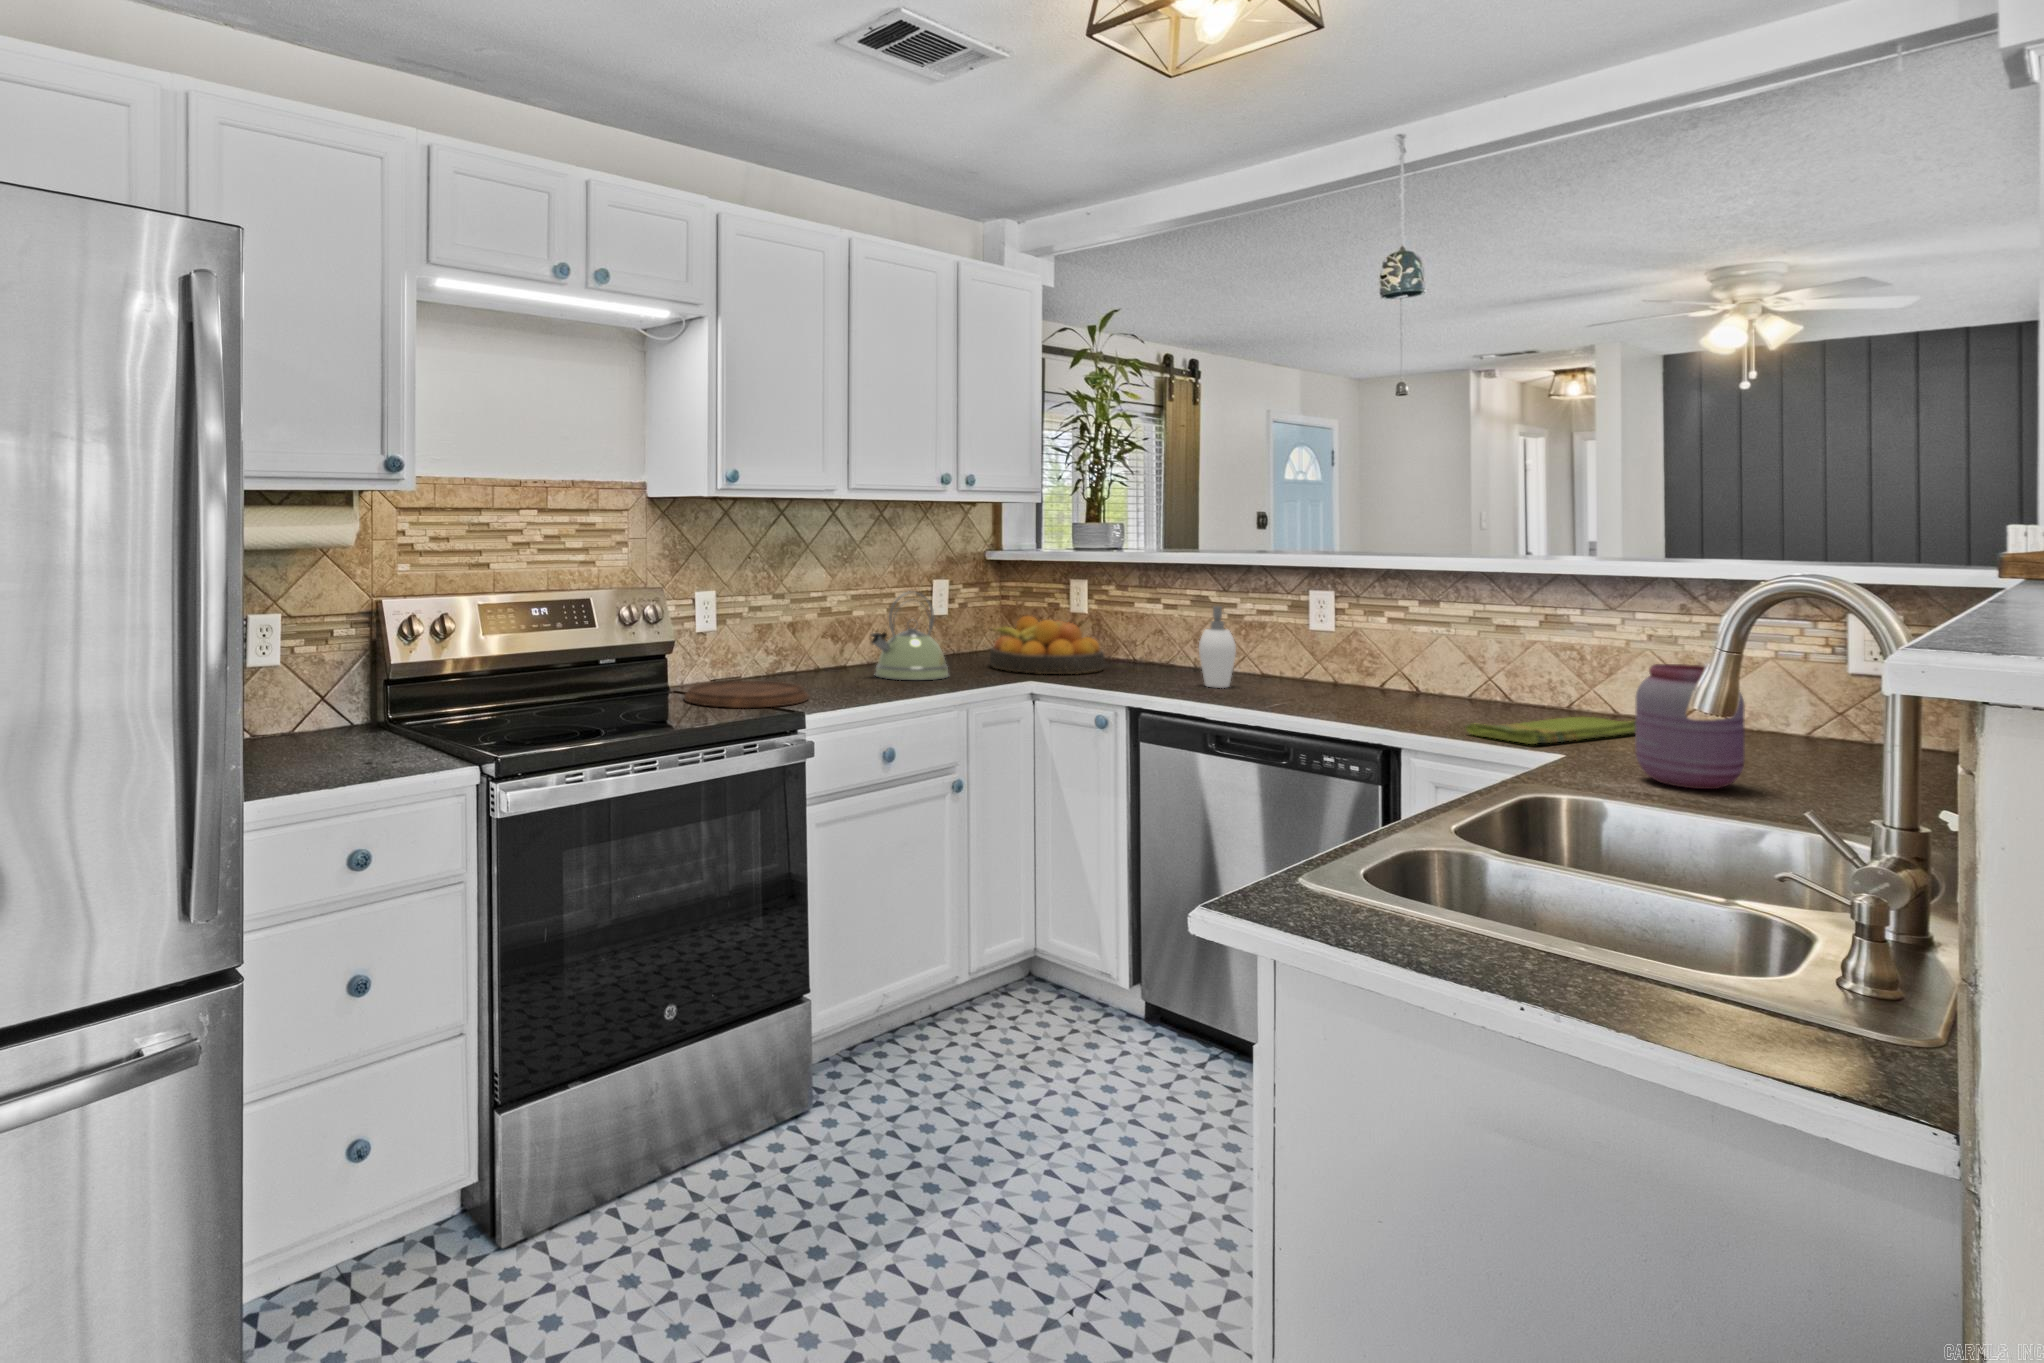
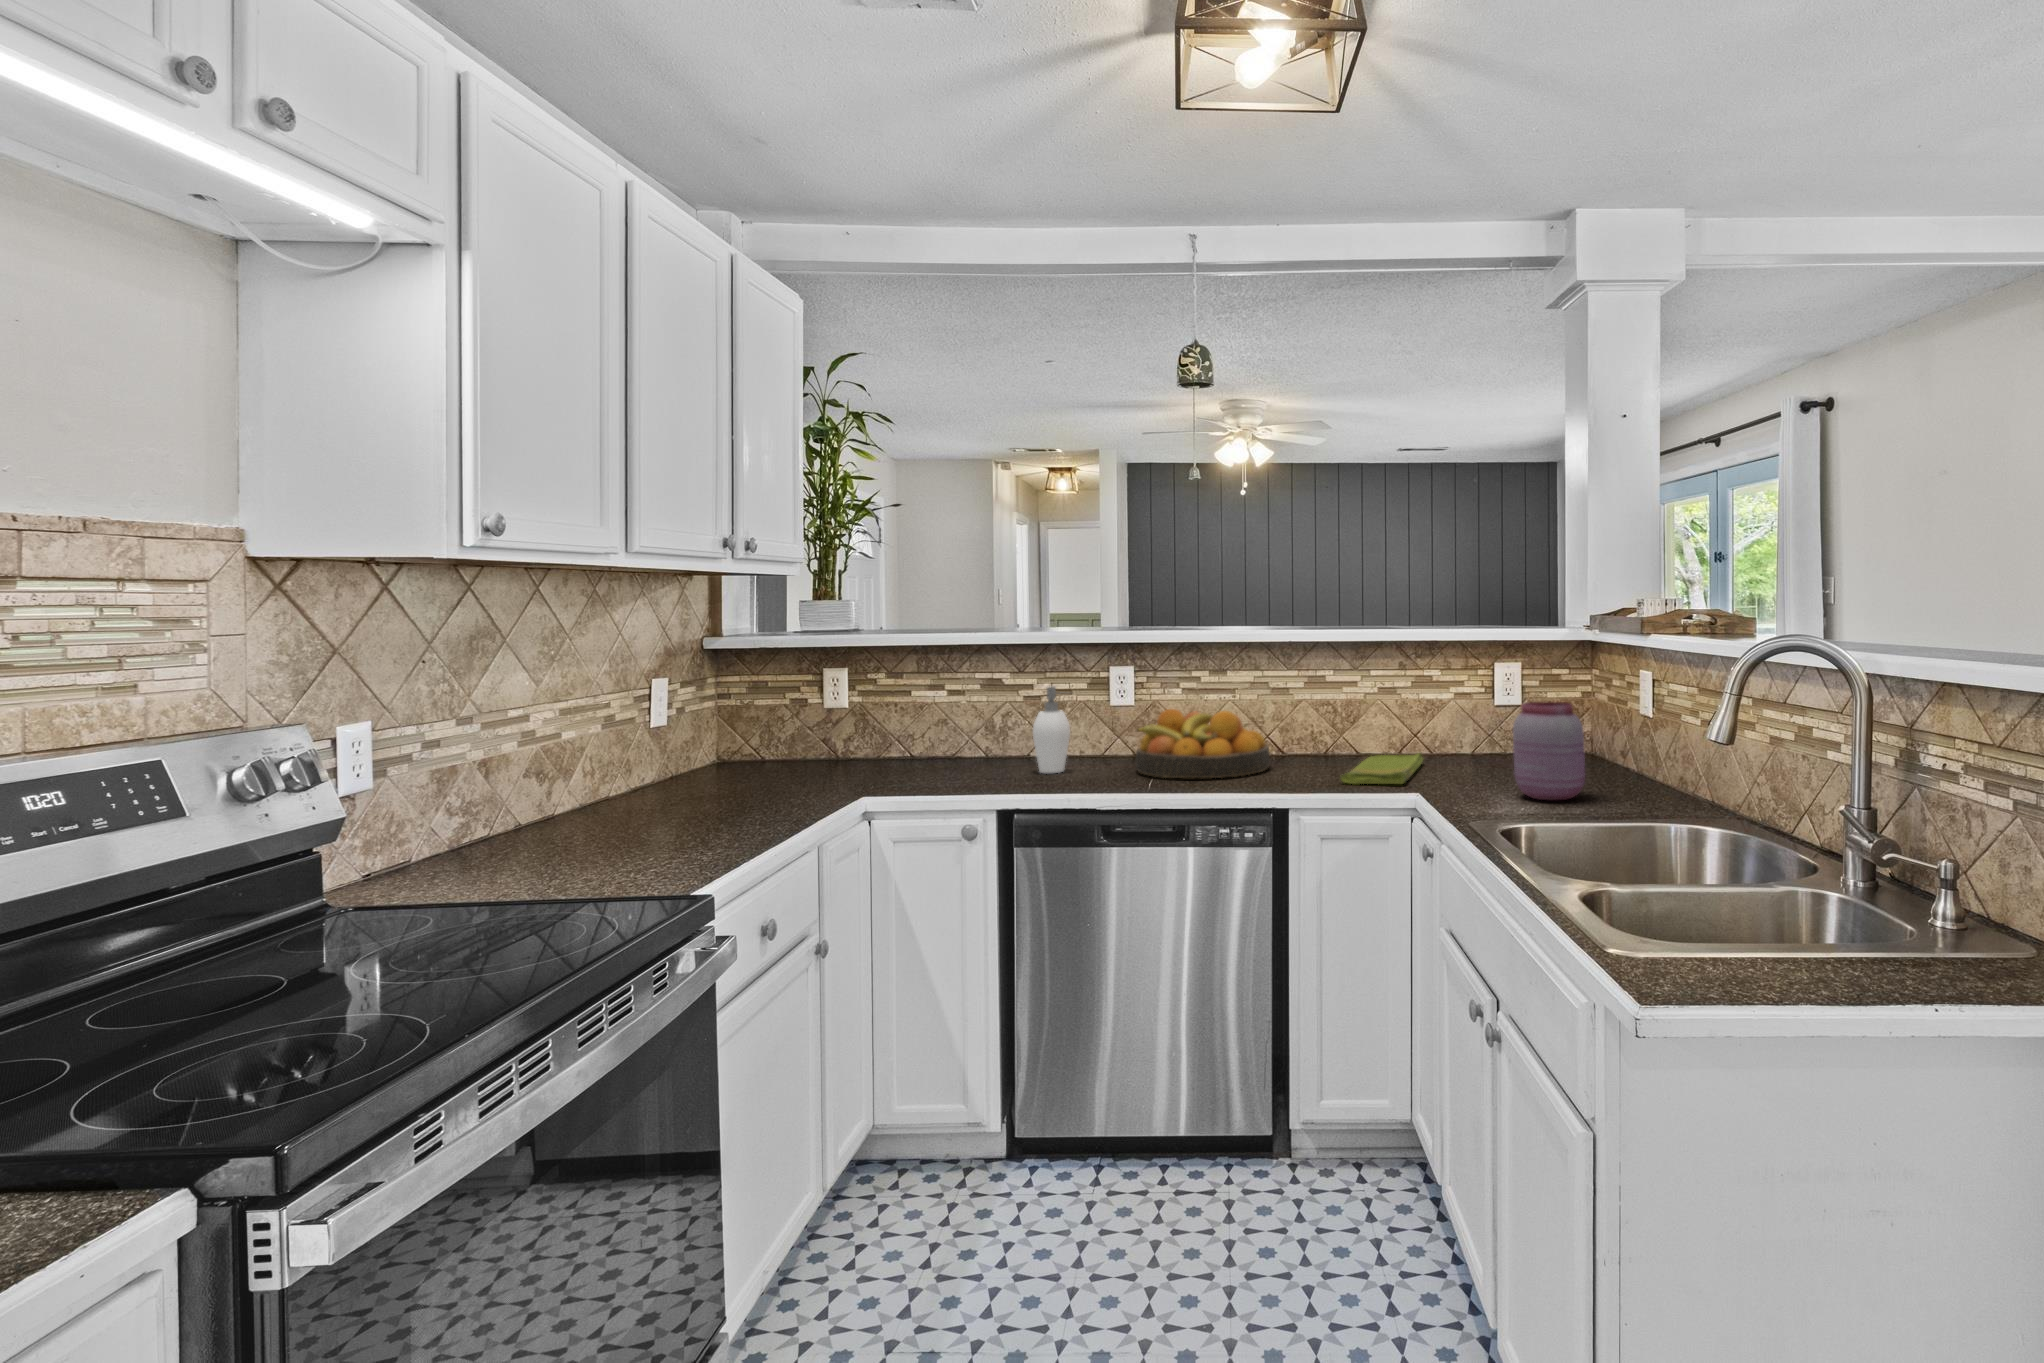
kettle: present [871,592,949,680] -> none [628,696,743,822]
fruit bowl: present [990,616,1105,674] -> present [1136,709,1269,778]
cutting board: present [684,681,808,708] -> none [365,854,617,923]

